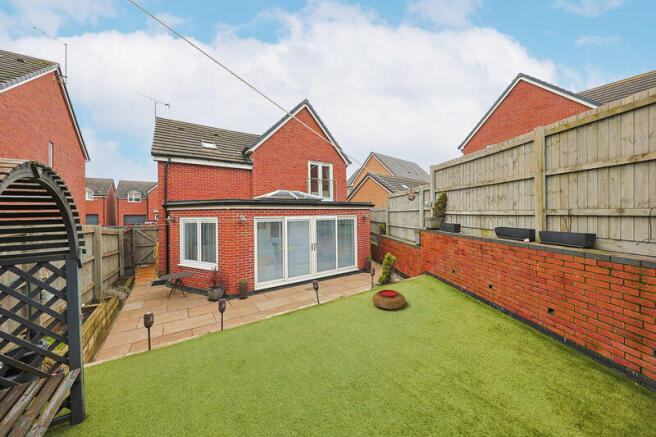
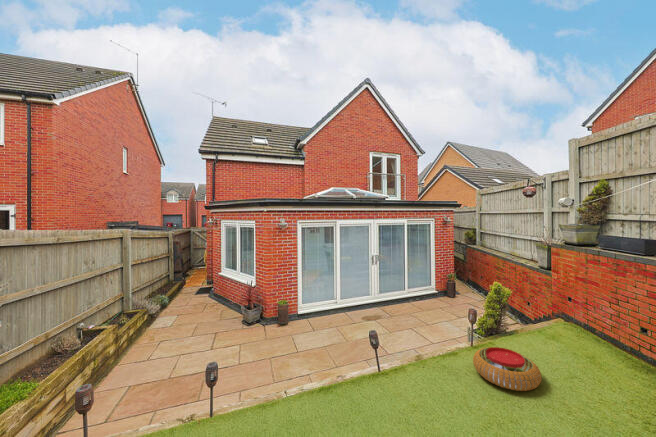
round table: present [160,272,195,299] -> none [194,283,233,315]

